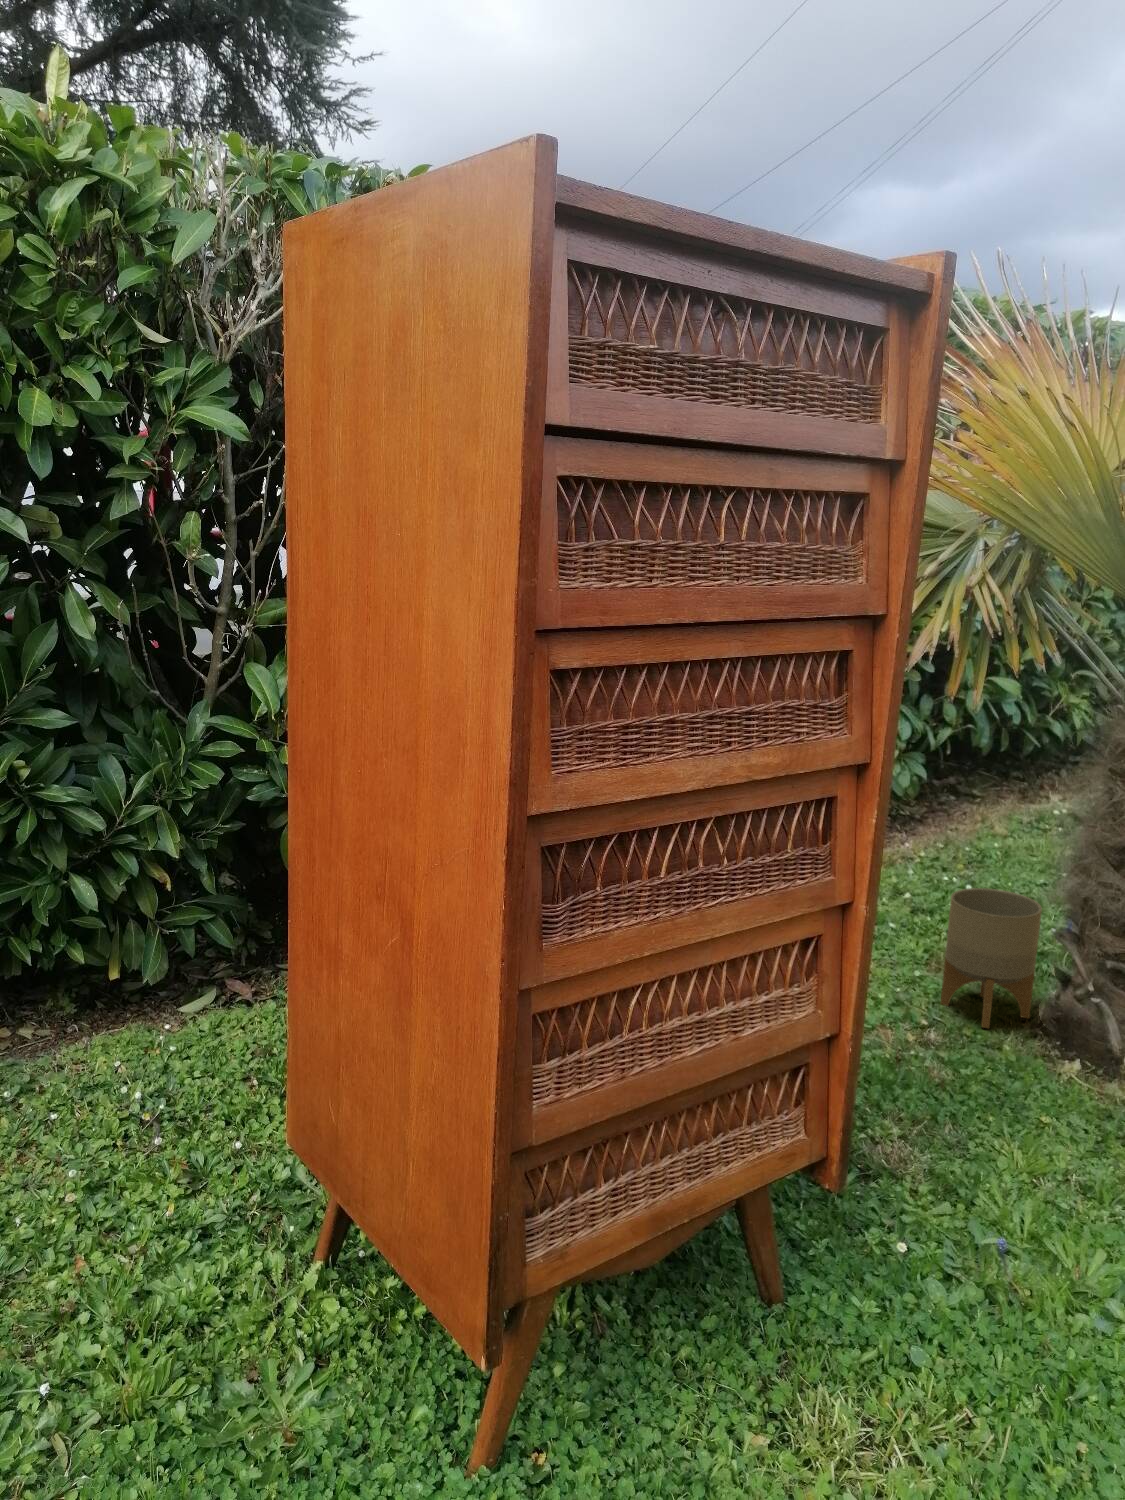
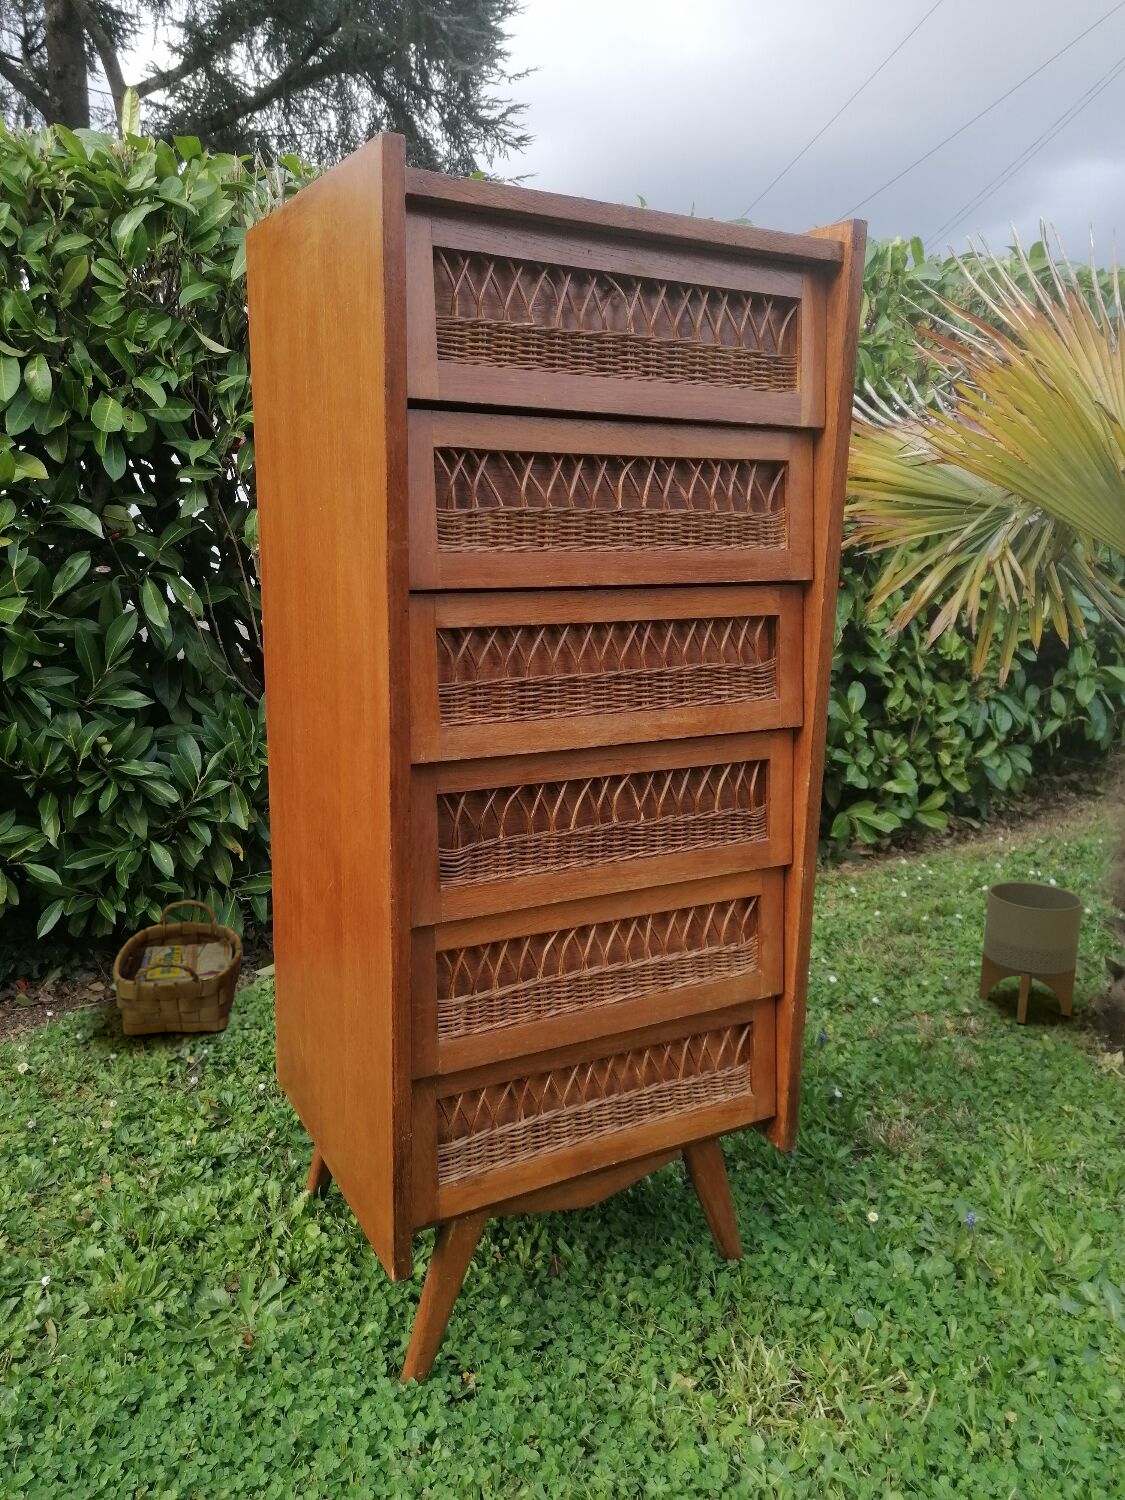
woven basket: none [48,939,190,1094] -> present [113,900,243,1035]

